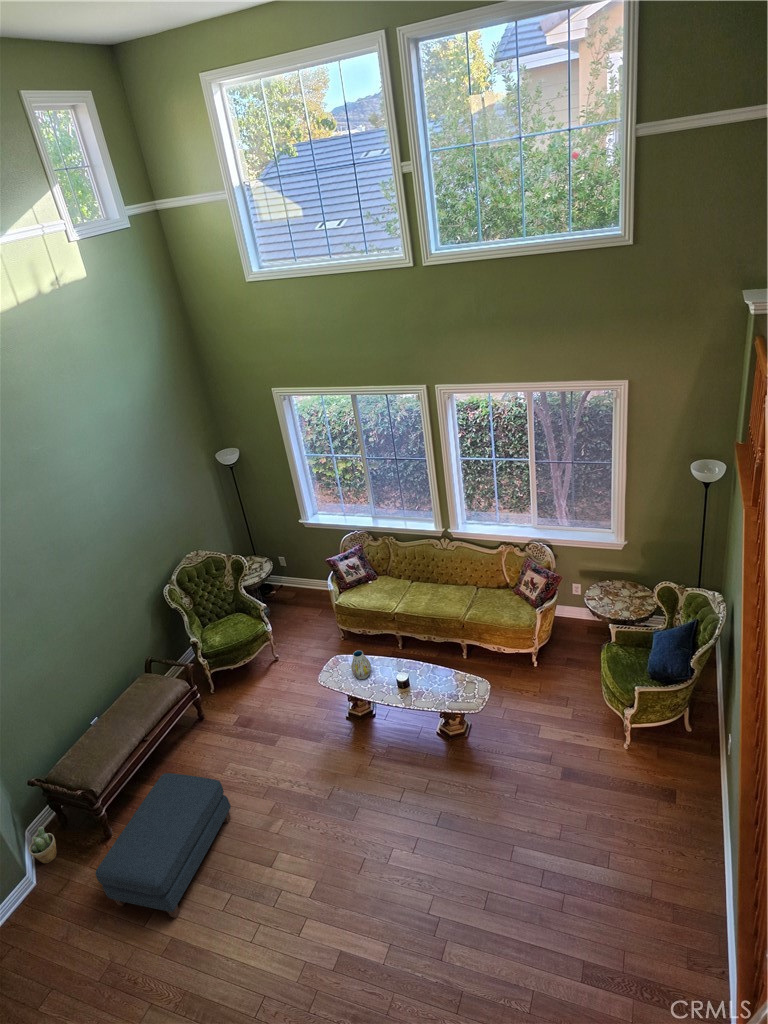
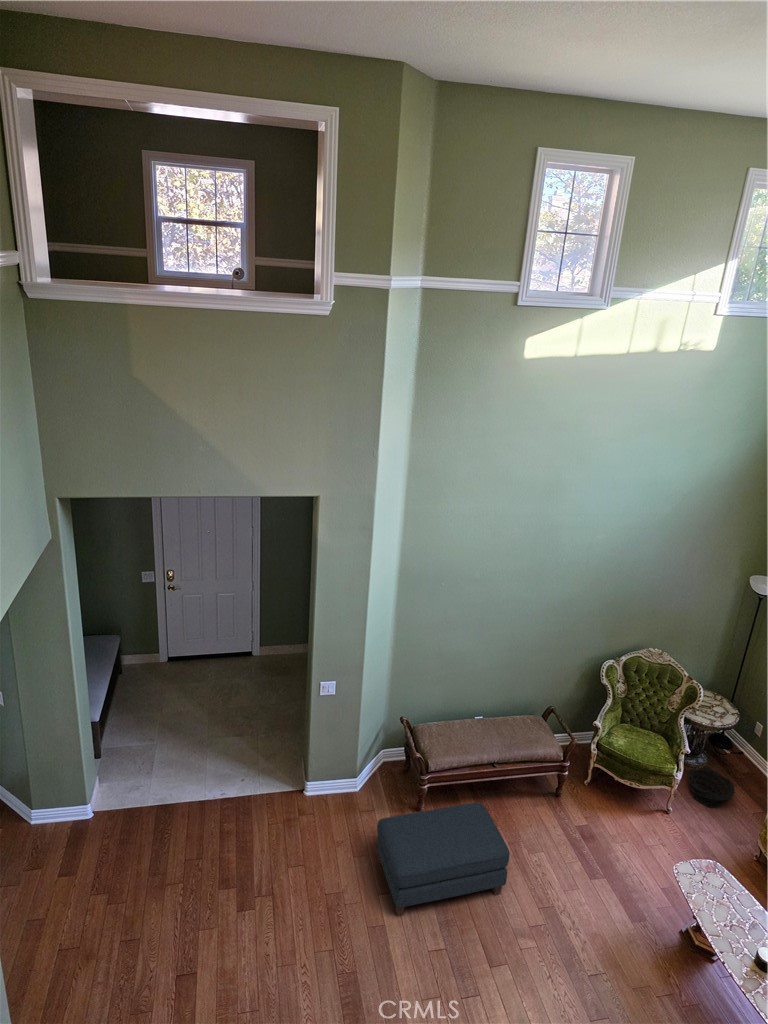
basket: none [268,603,305,638] -> present [688,763,735,808]
vase: present [351,650,371,679] -> none [717,876,746,915]
potted plant: present [29,827,57,863] -> none [371,755,391,786]

